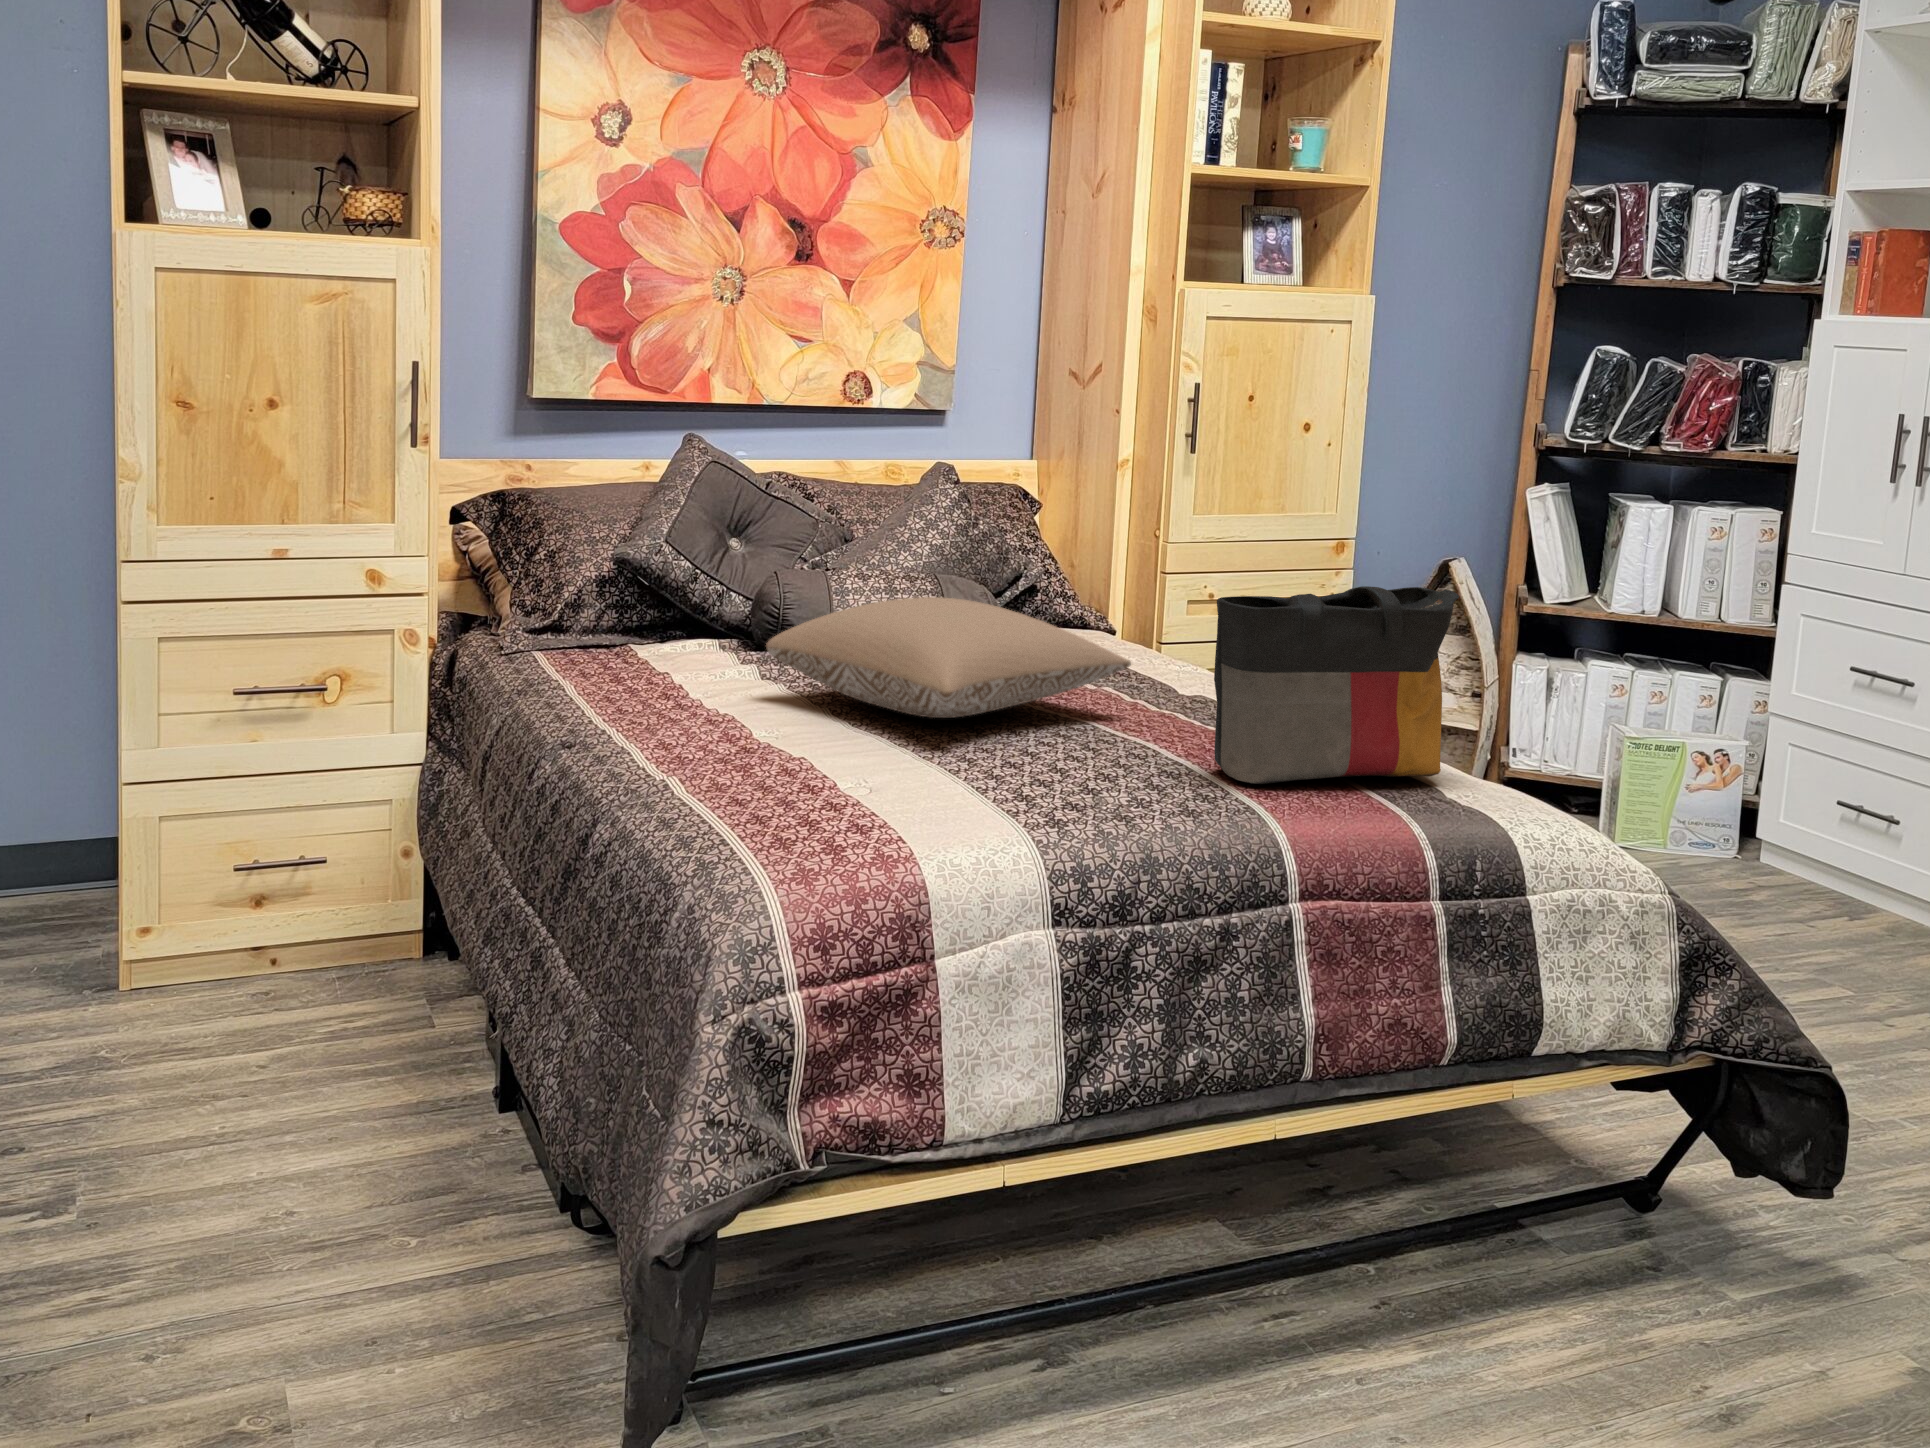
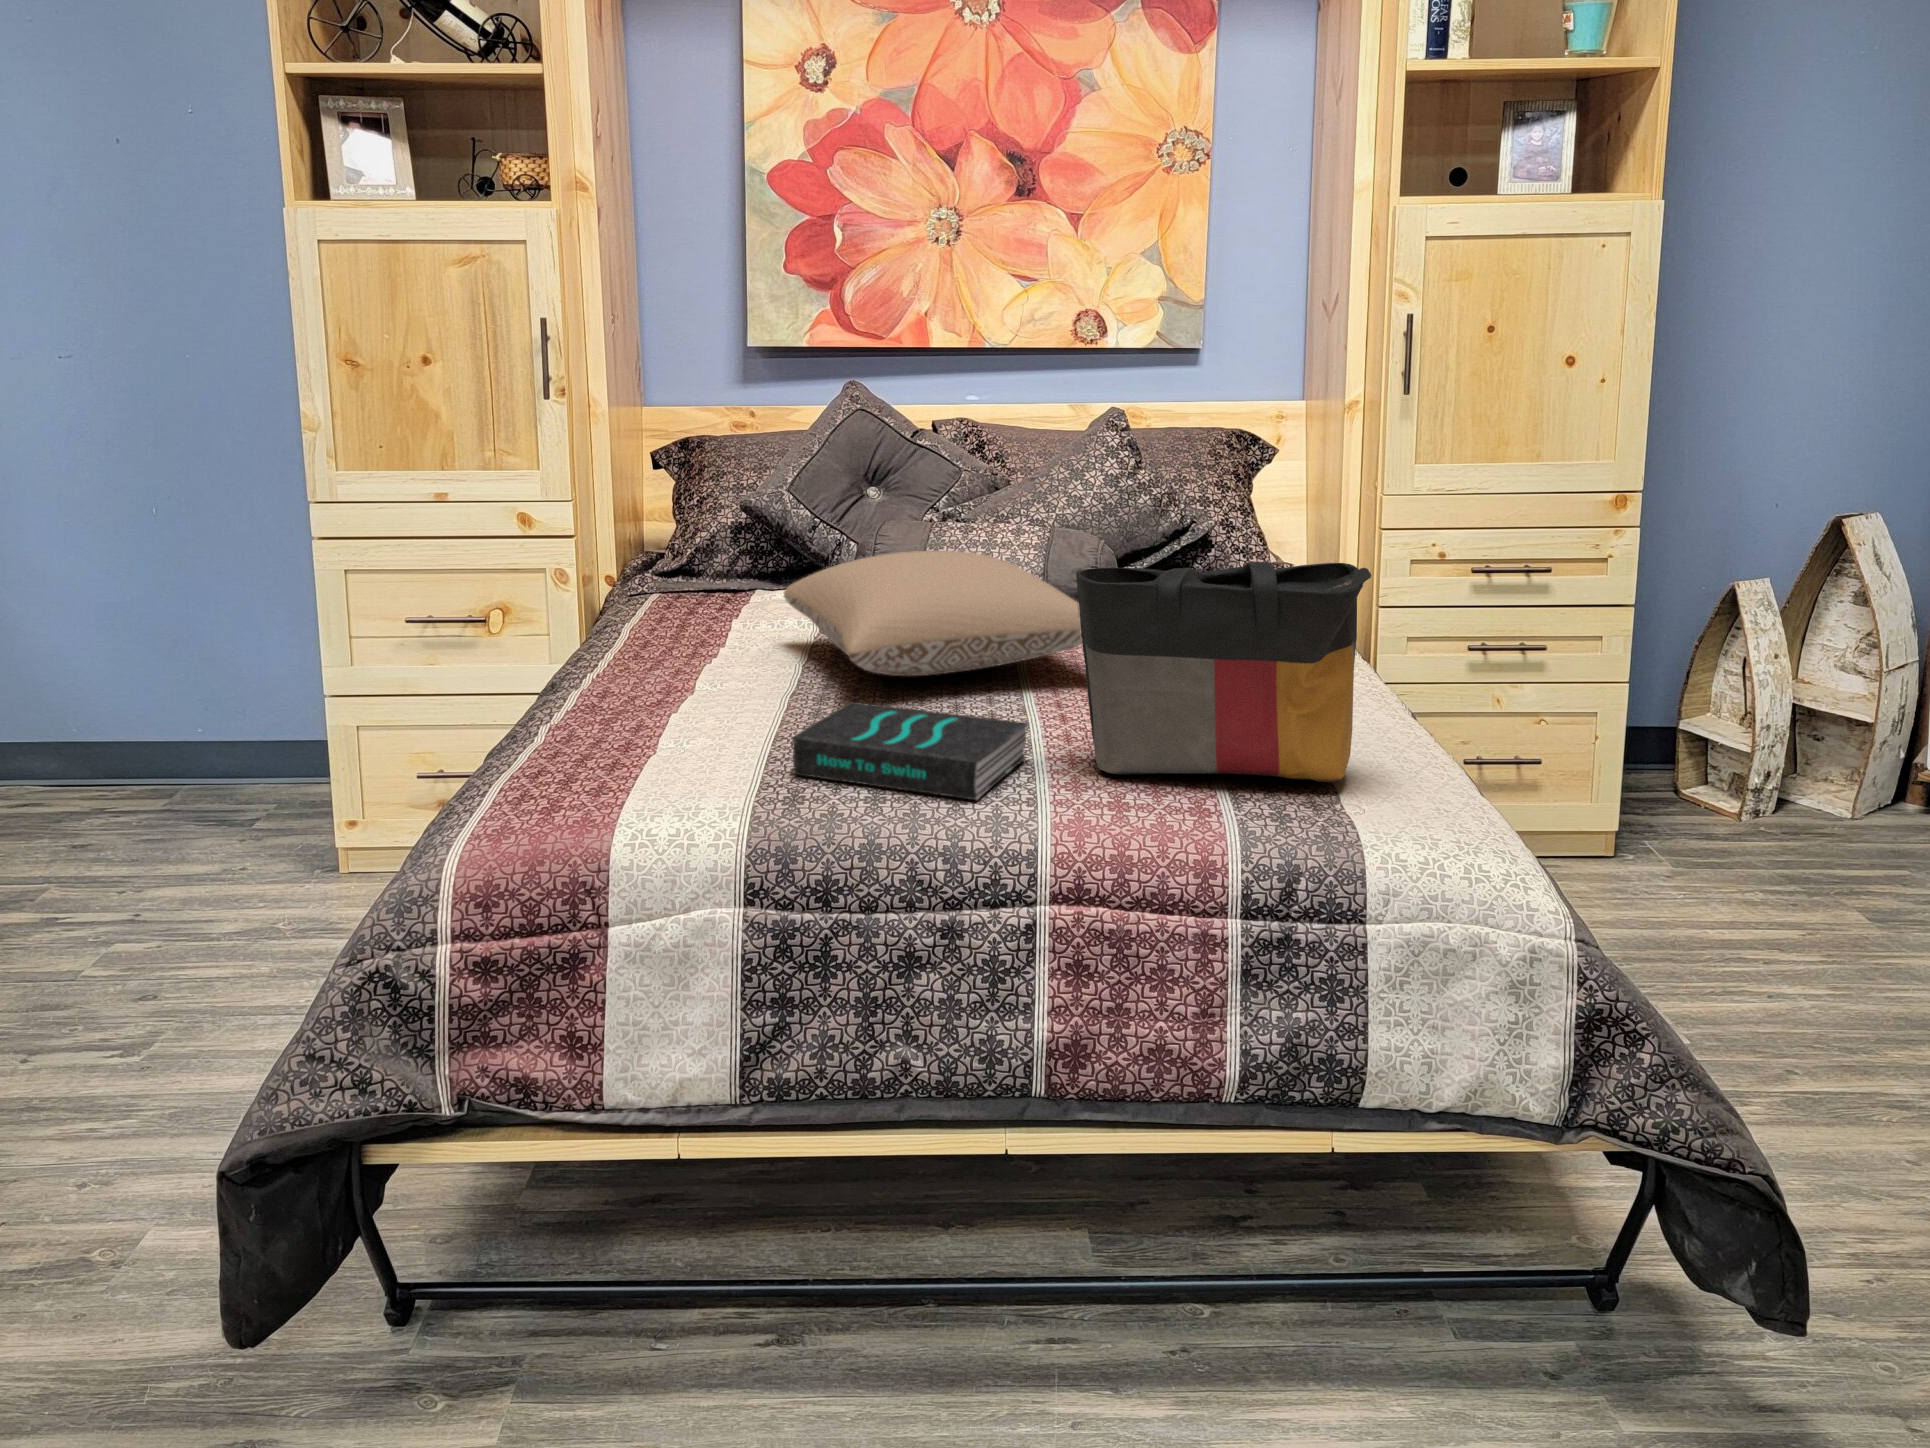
book: none [982,736,1189,813] -> present [792,702,1029,800]

